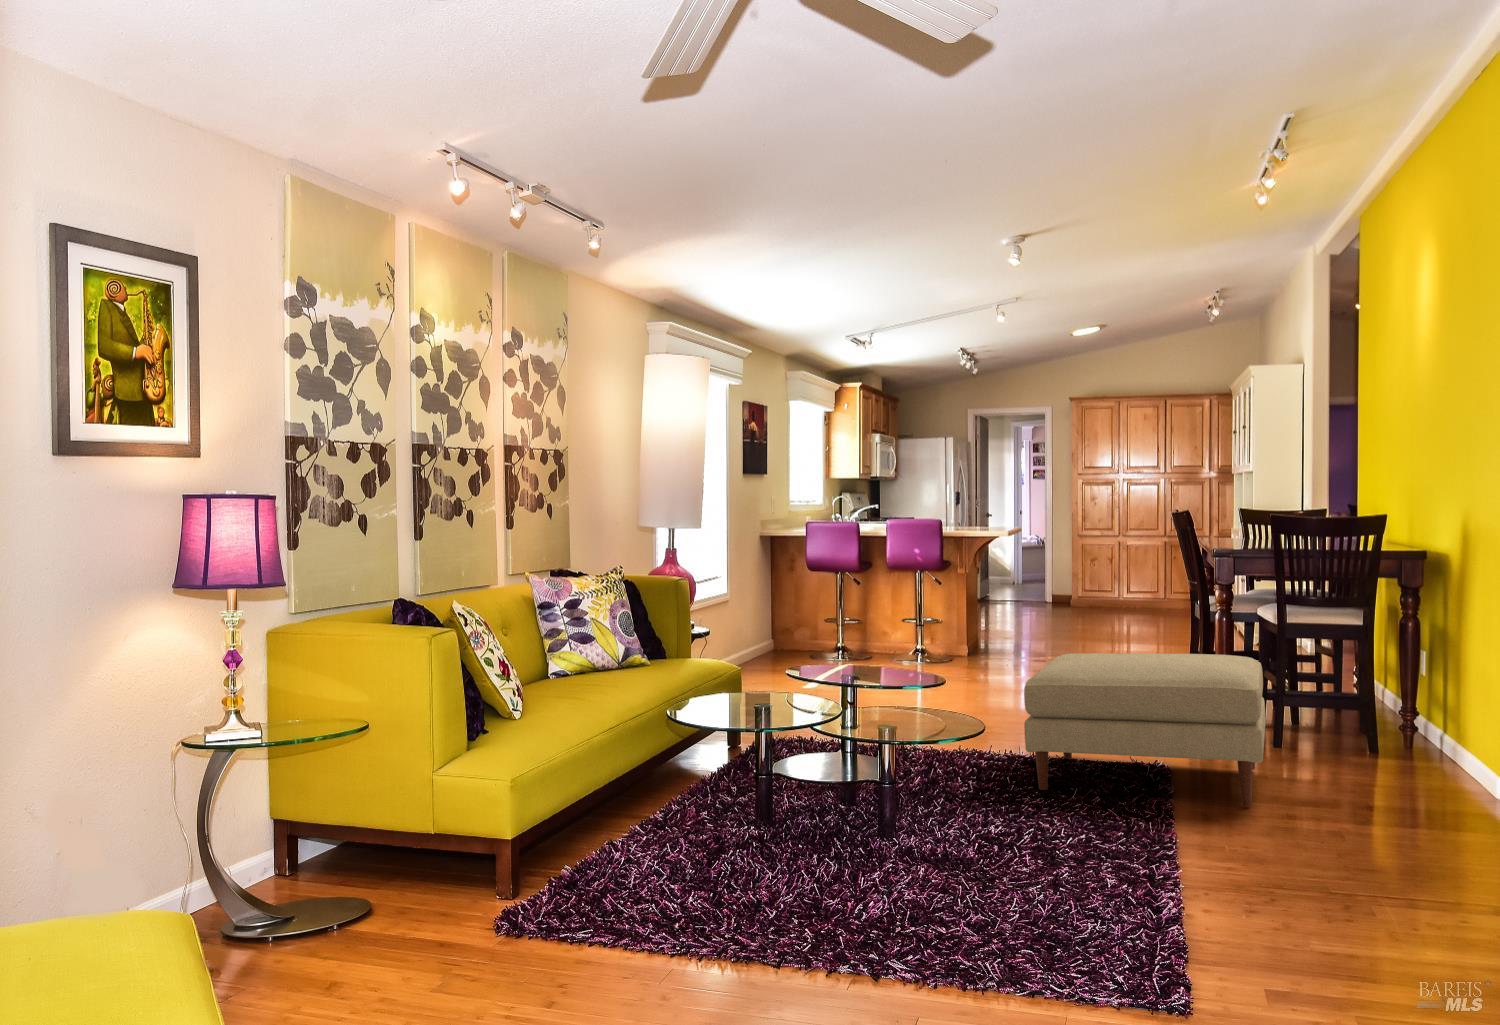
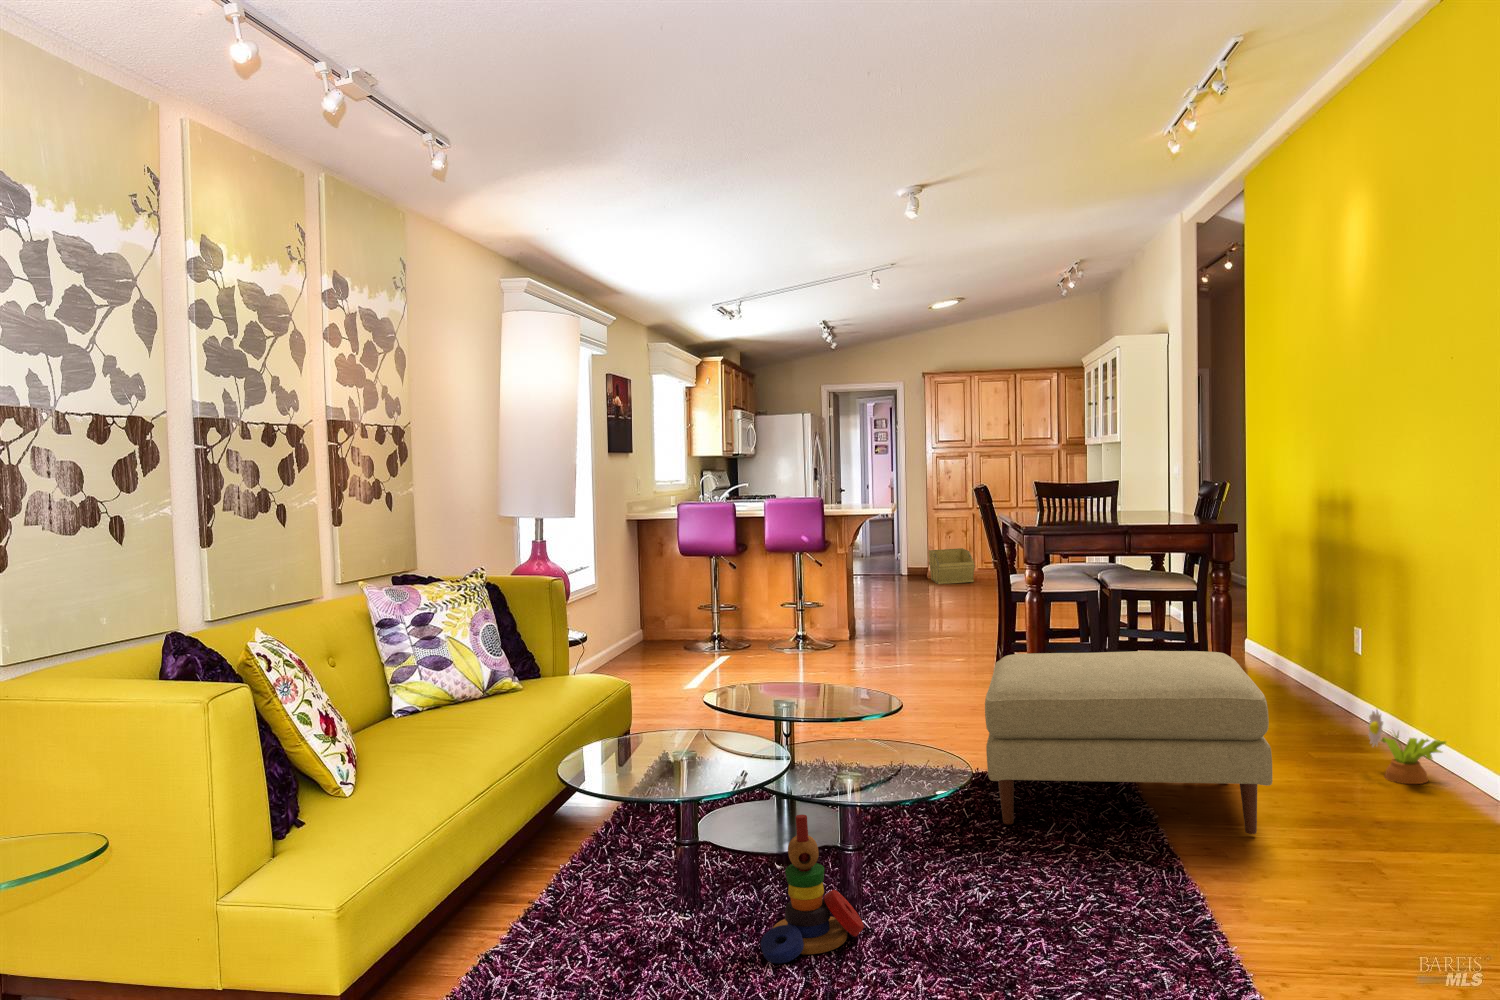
storage bin: none [1068,575,1113,610] -> present [929,548,975,584]
decorative plant: none [1391,713,1463,782] -> present [1368,710,1446,784]
stacking toy: none [811,752,893,859] -> present [761,815,864,964]

